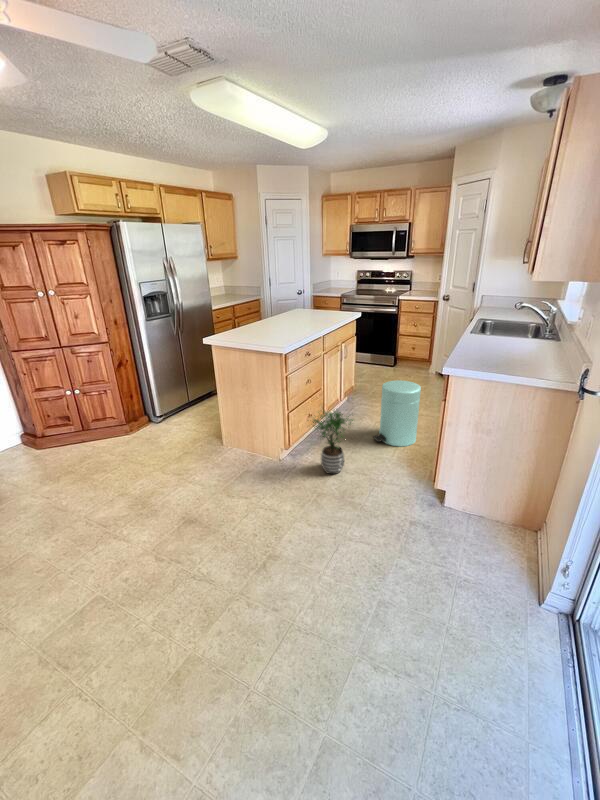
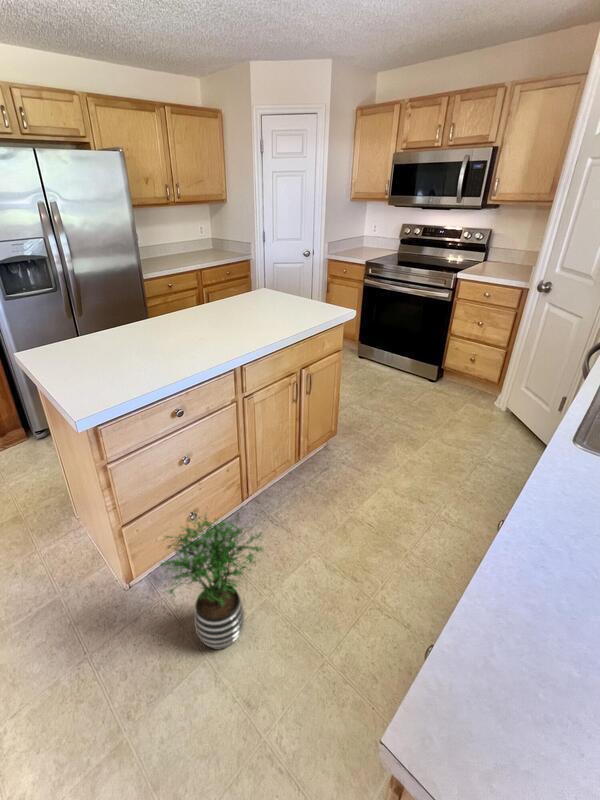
trash can: present [373,380,421,446] -> none [338,449,439,588]

